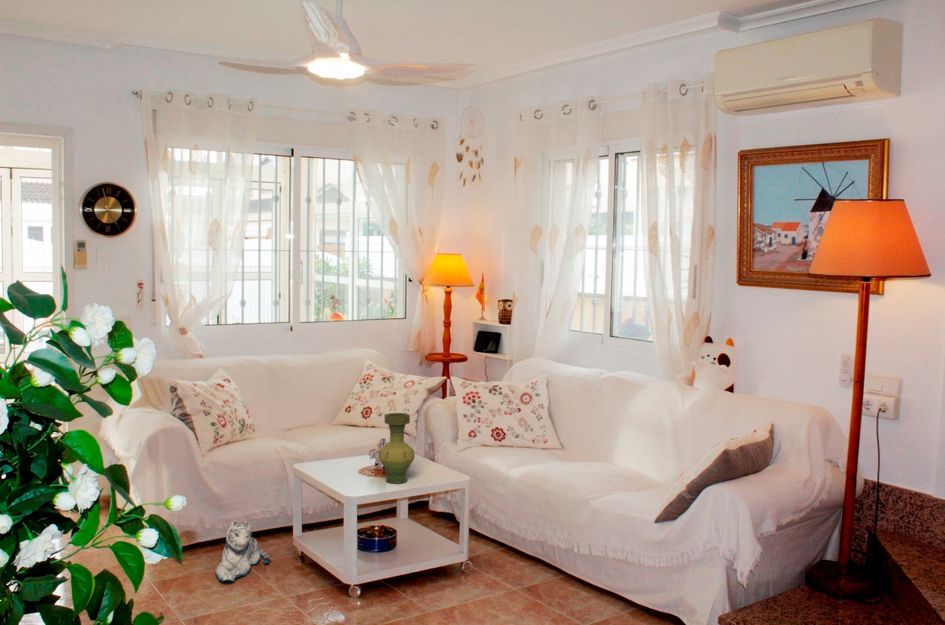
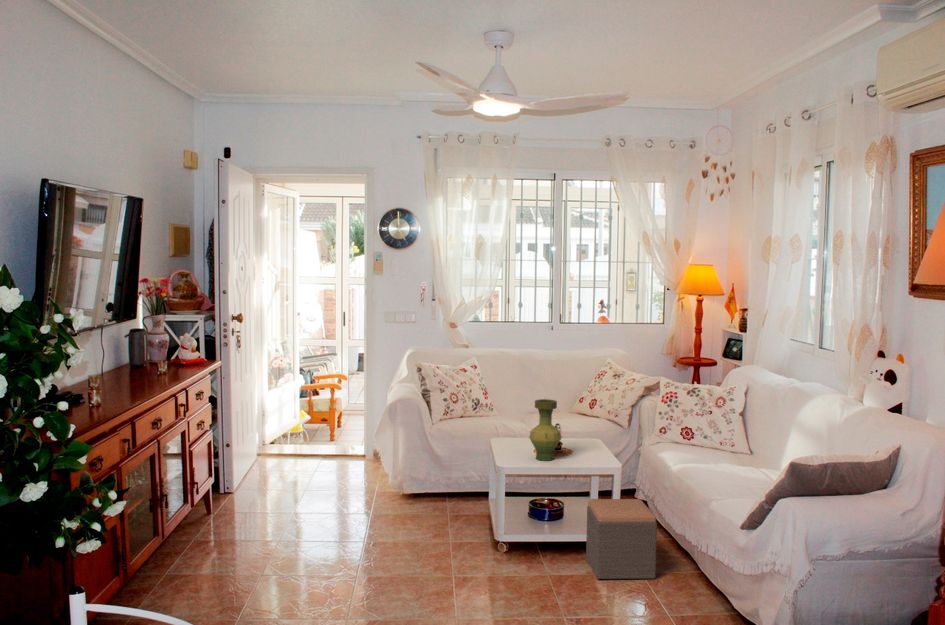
footstool: none [458,510,545,605] -> present [586,499,657,579]
plush toy: present [216,522,270,582] -> none [412,476,465,522]

